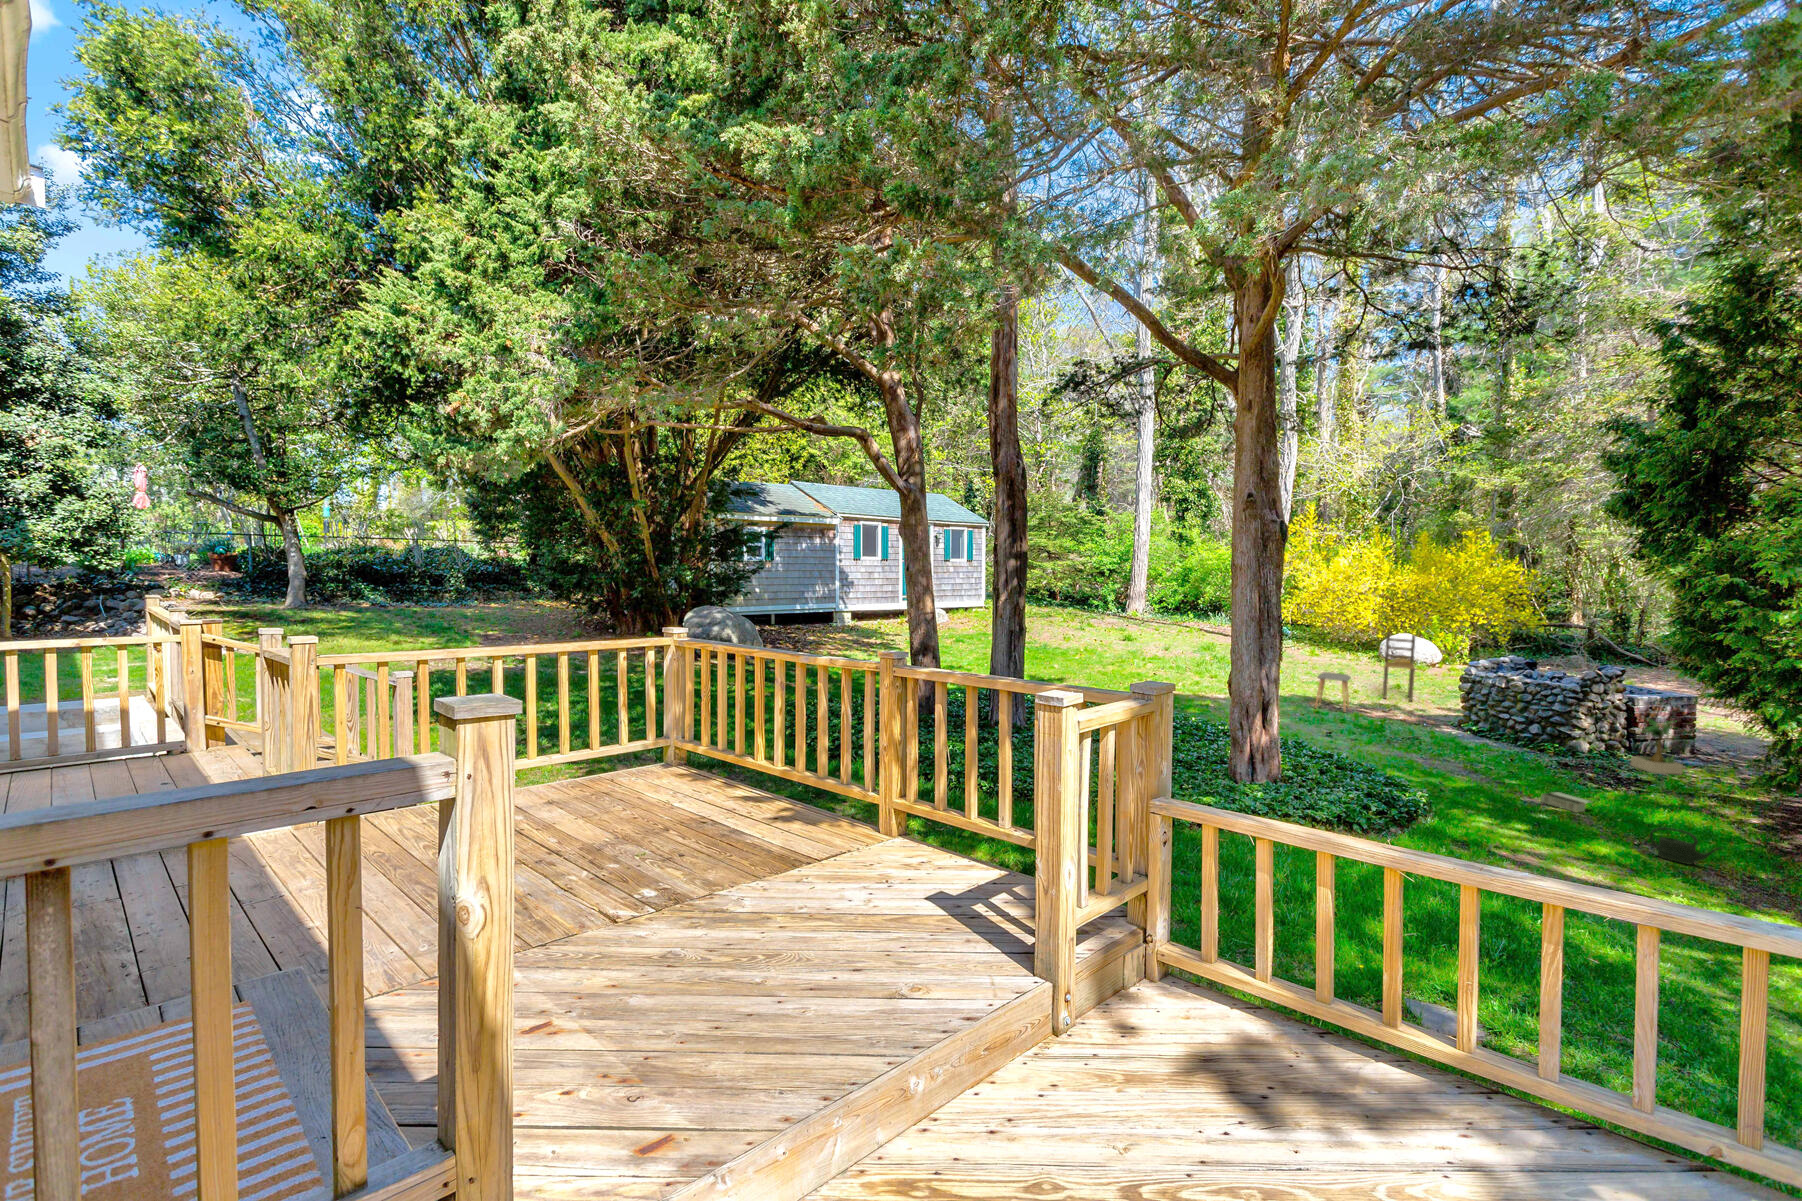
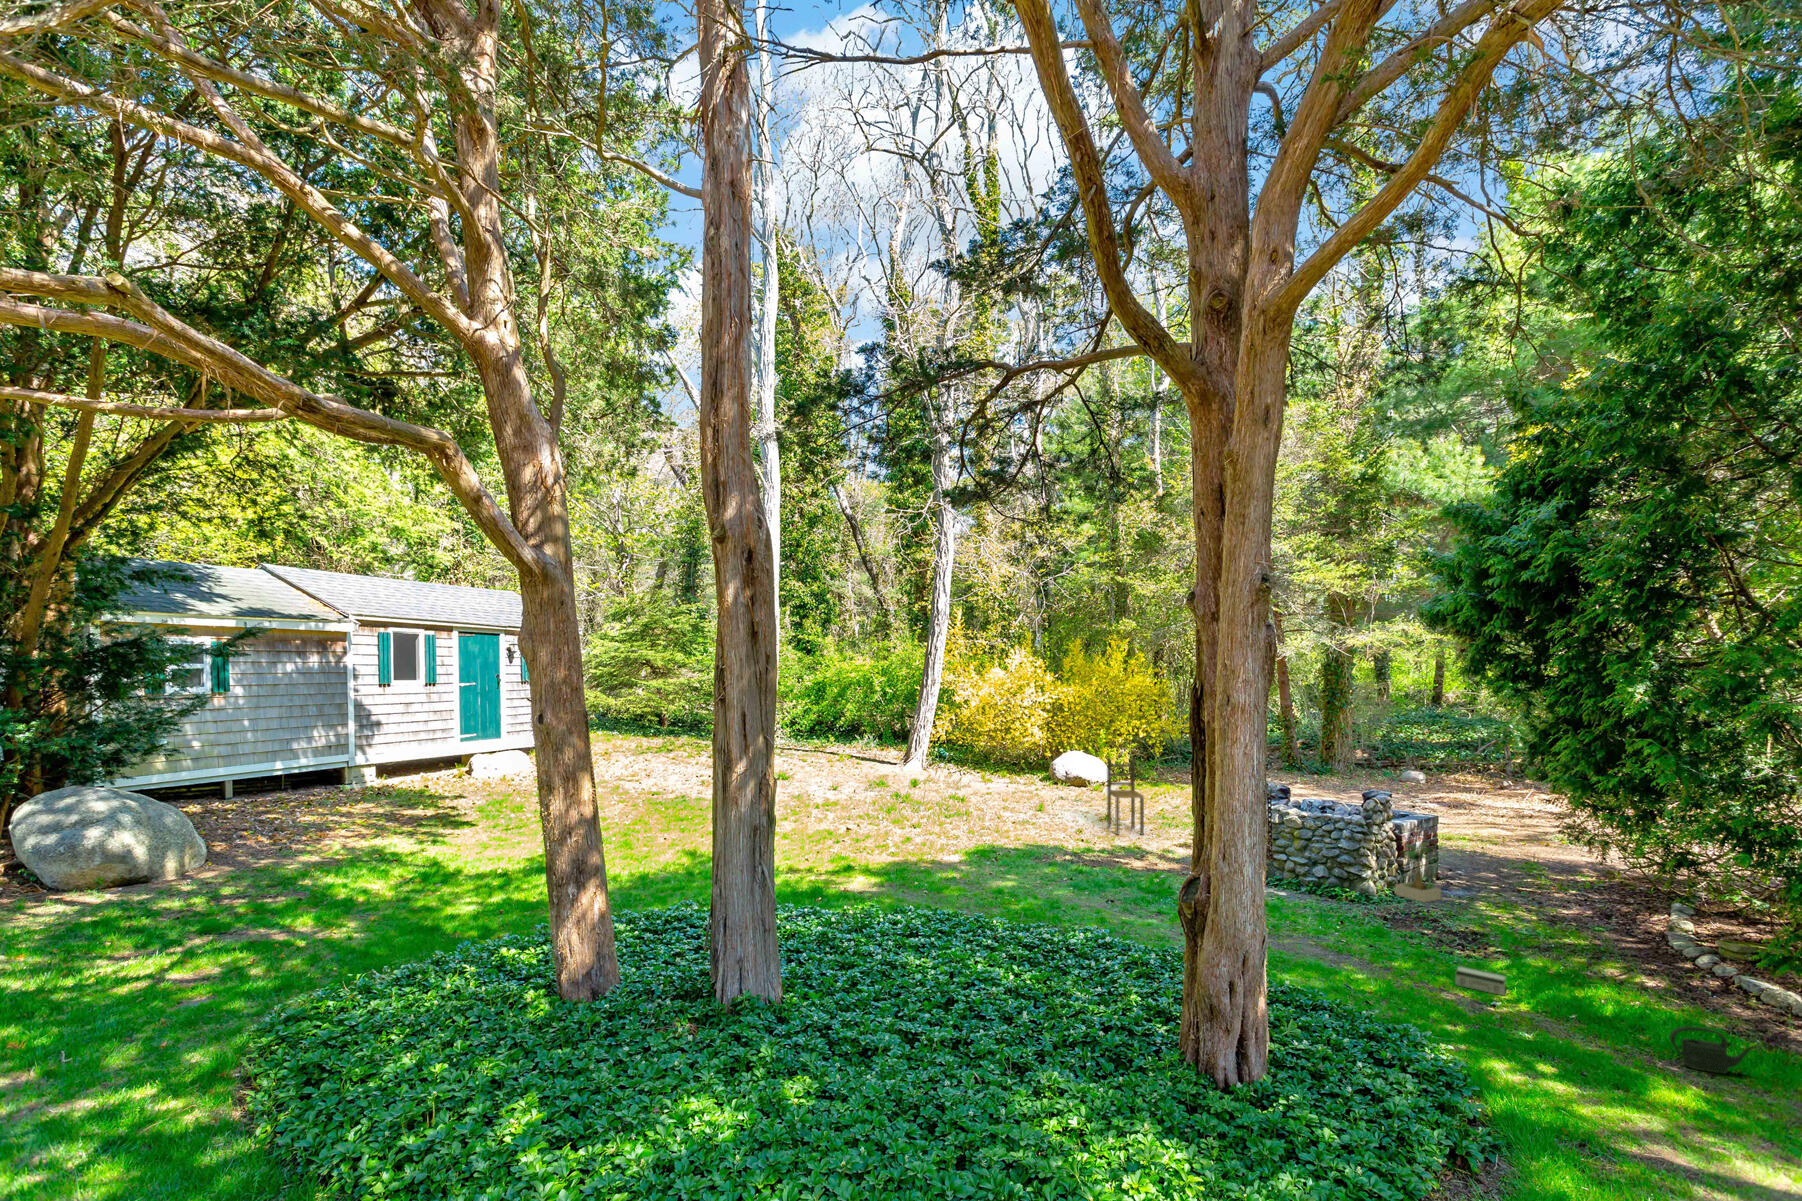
stool: present [1315,672,1351,711] -> none [1075,815,1113,864]

